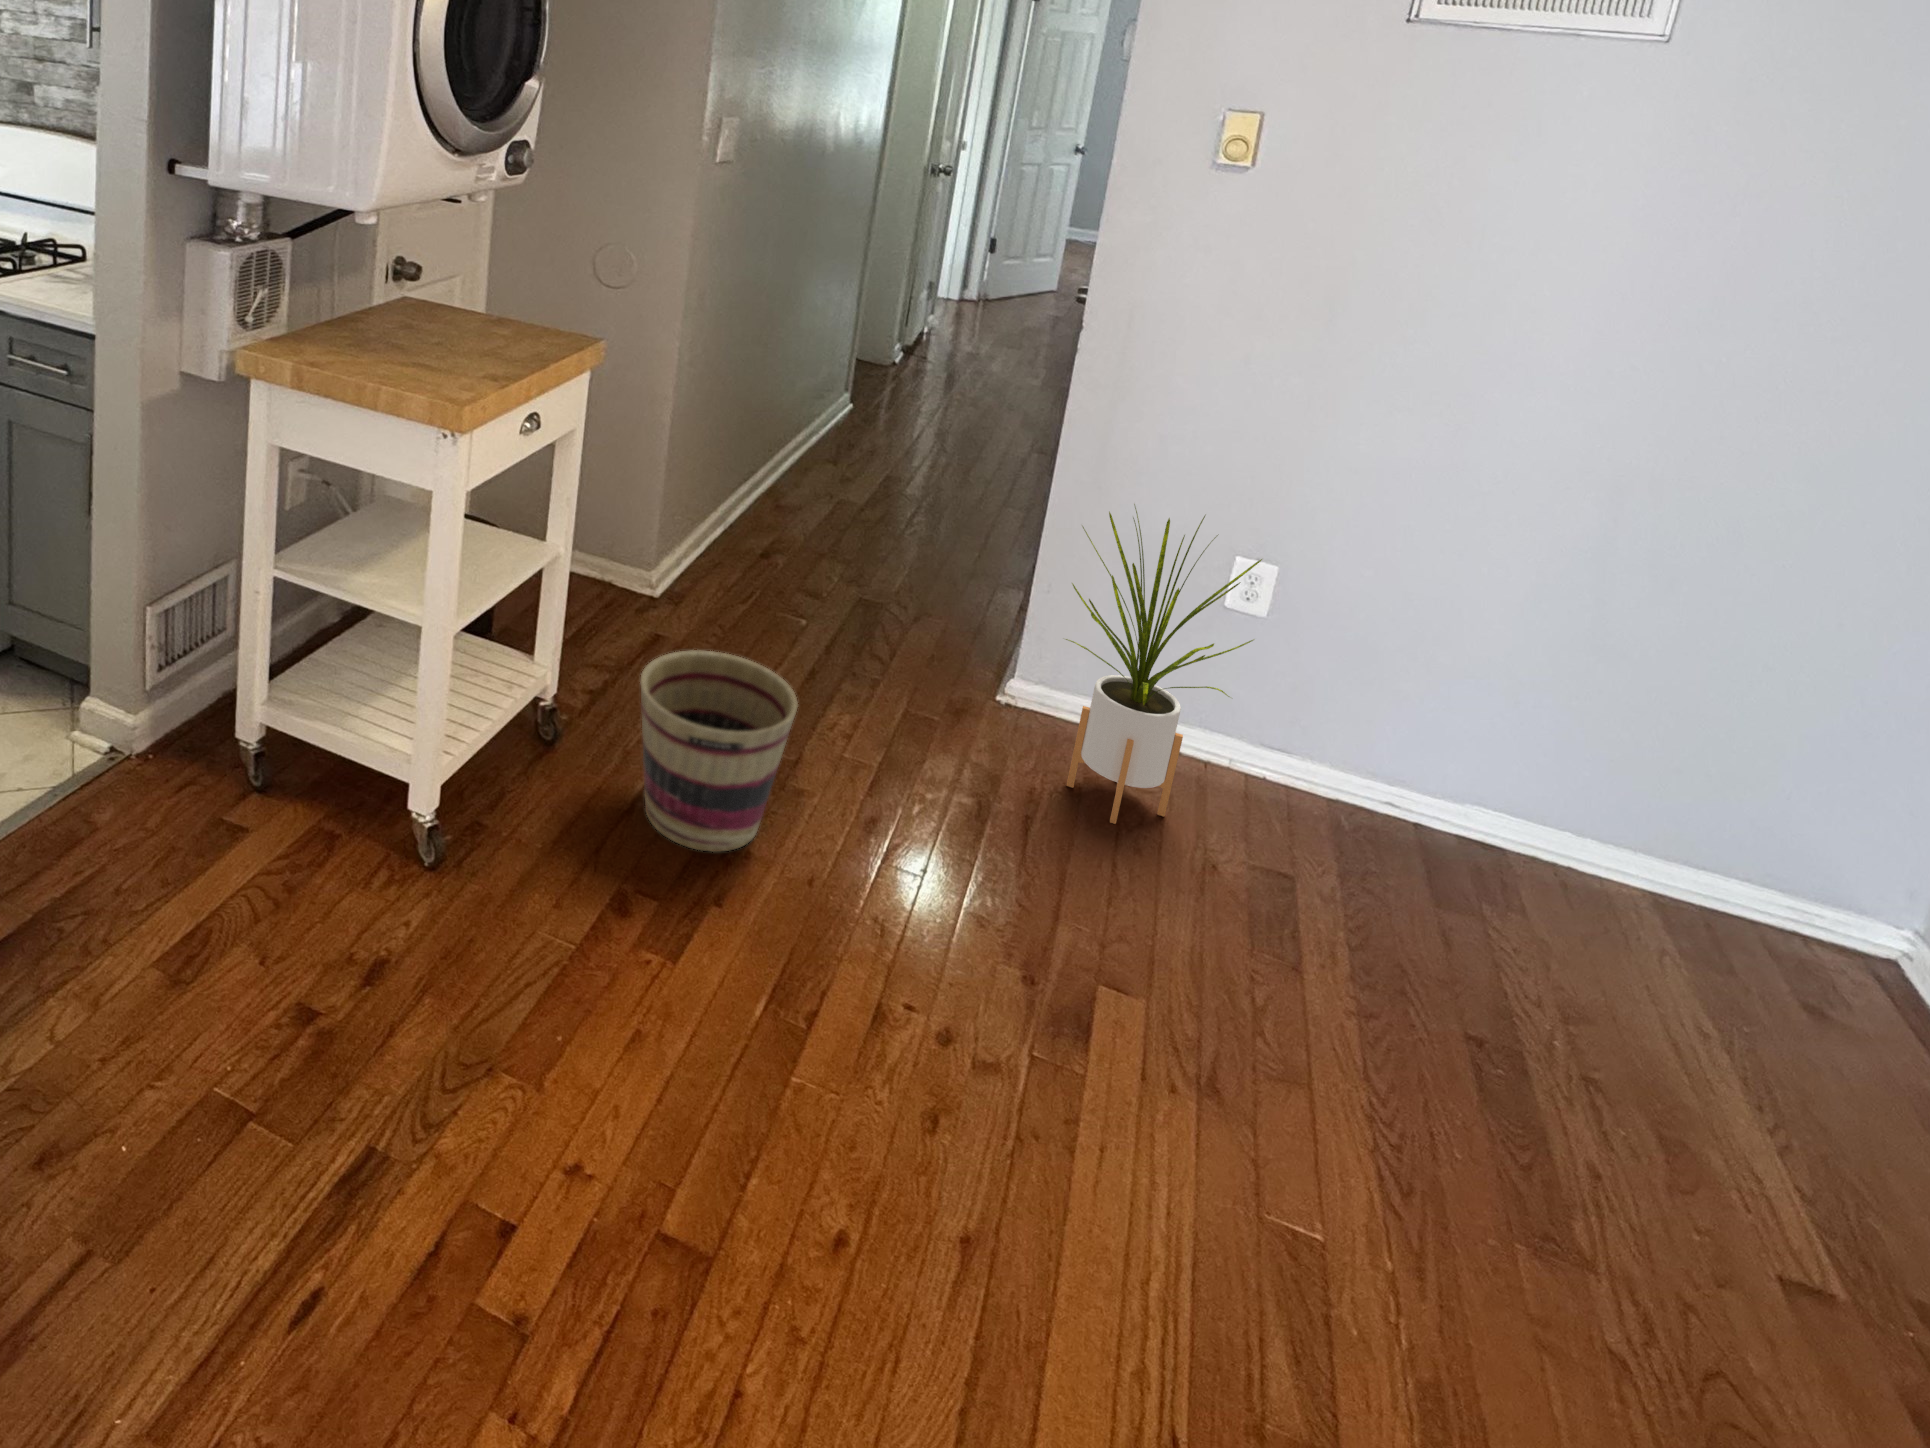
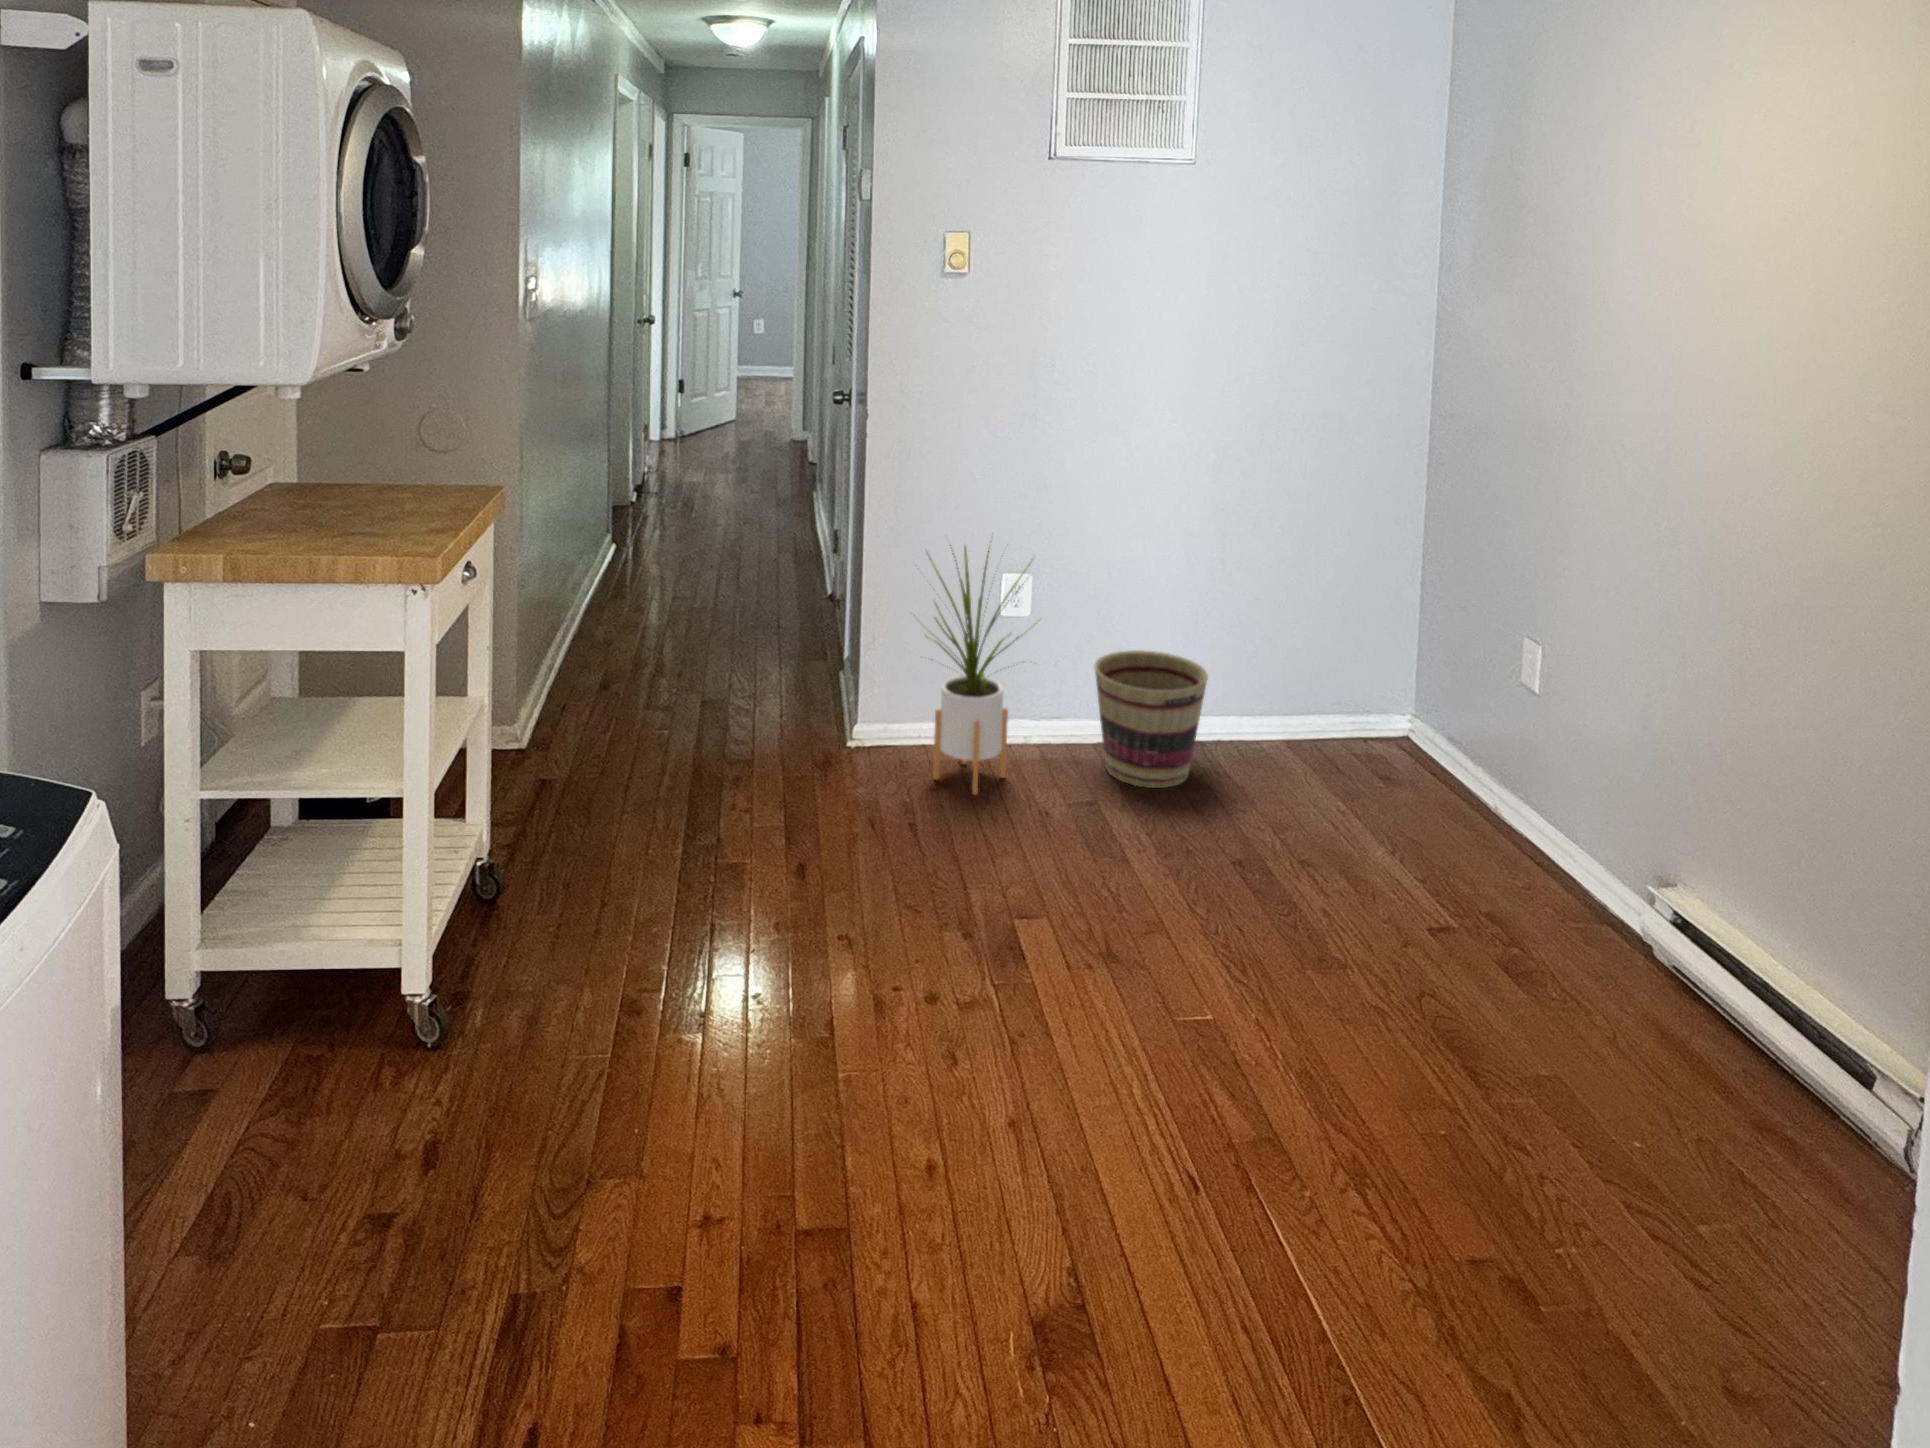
basket: present [640,650,798,852] -> present [1094,650,1208,788]

